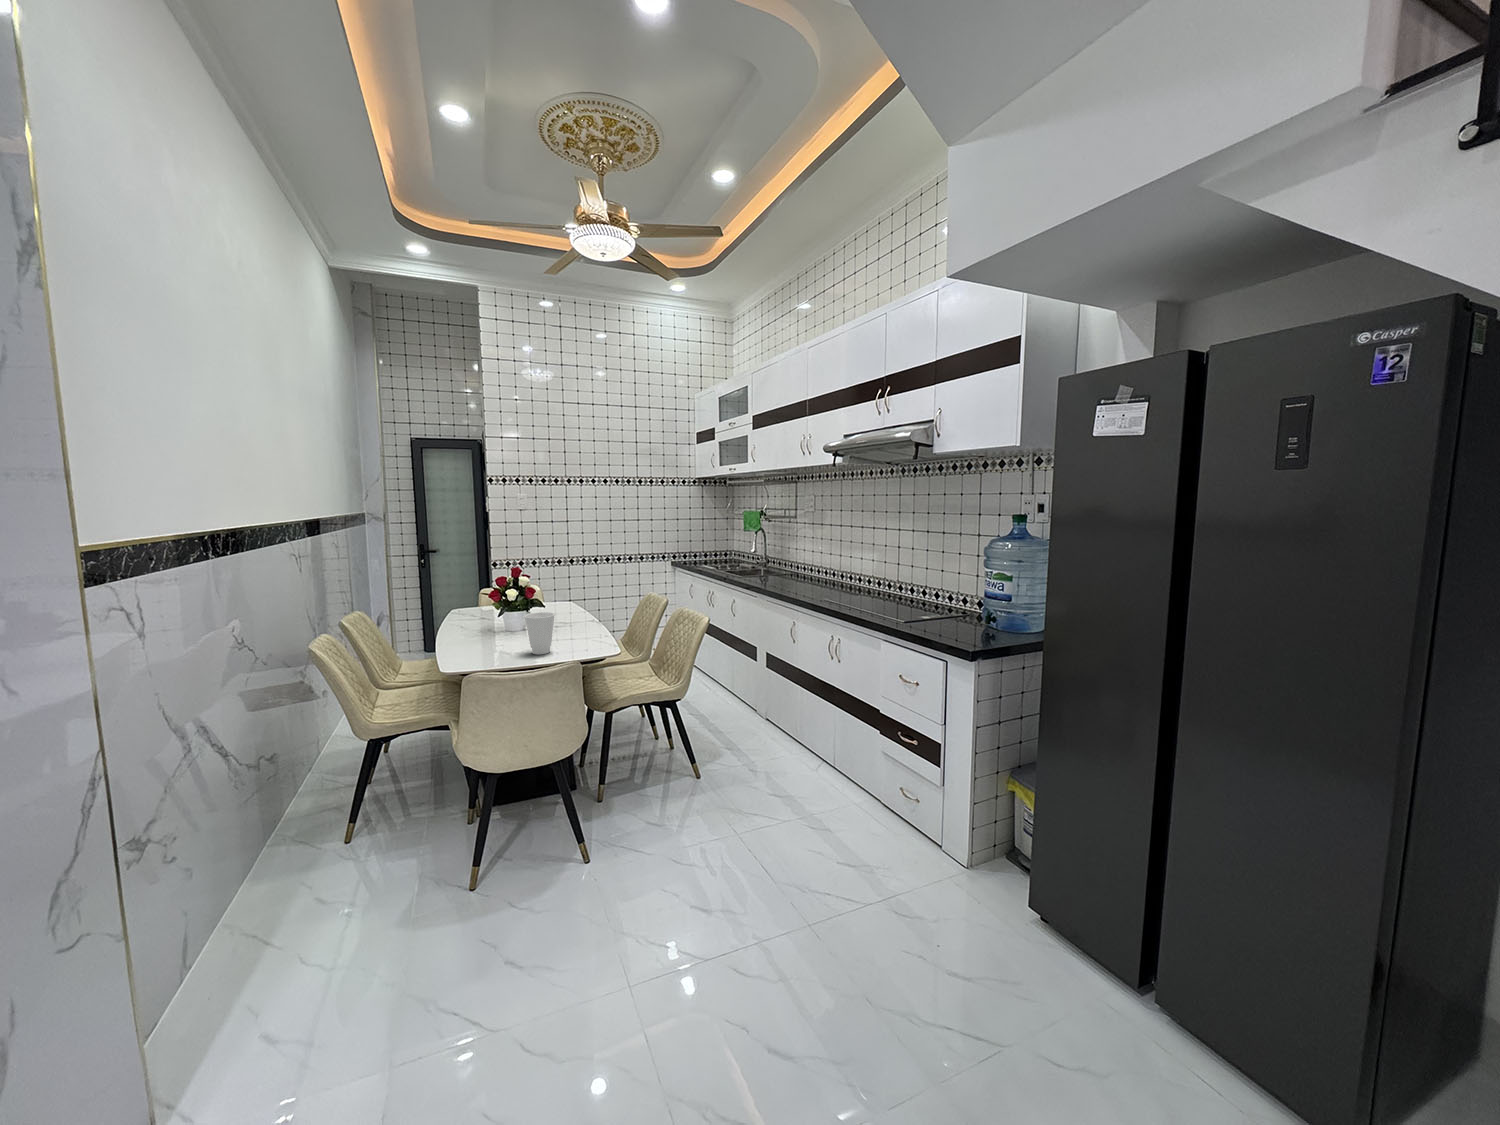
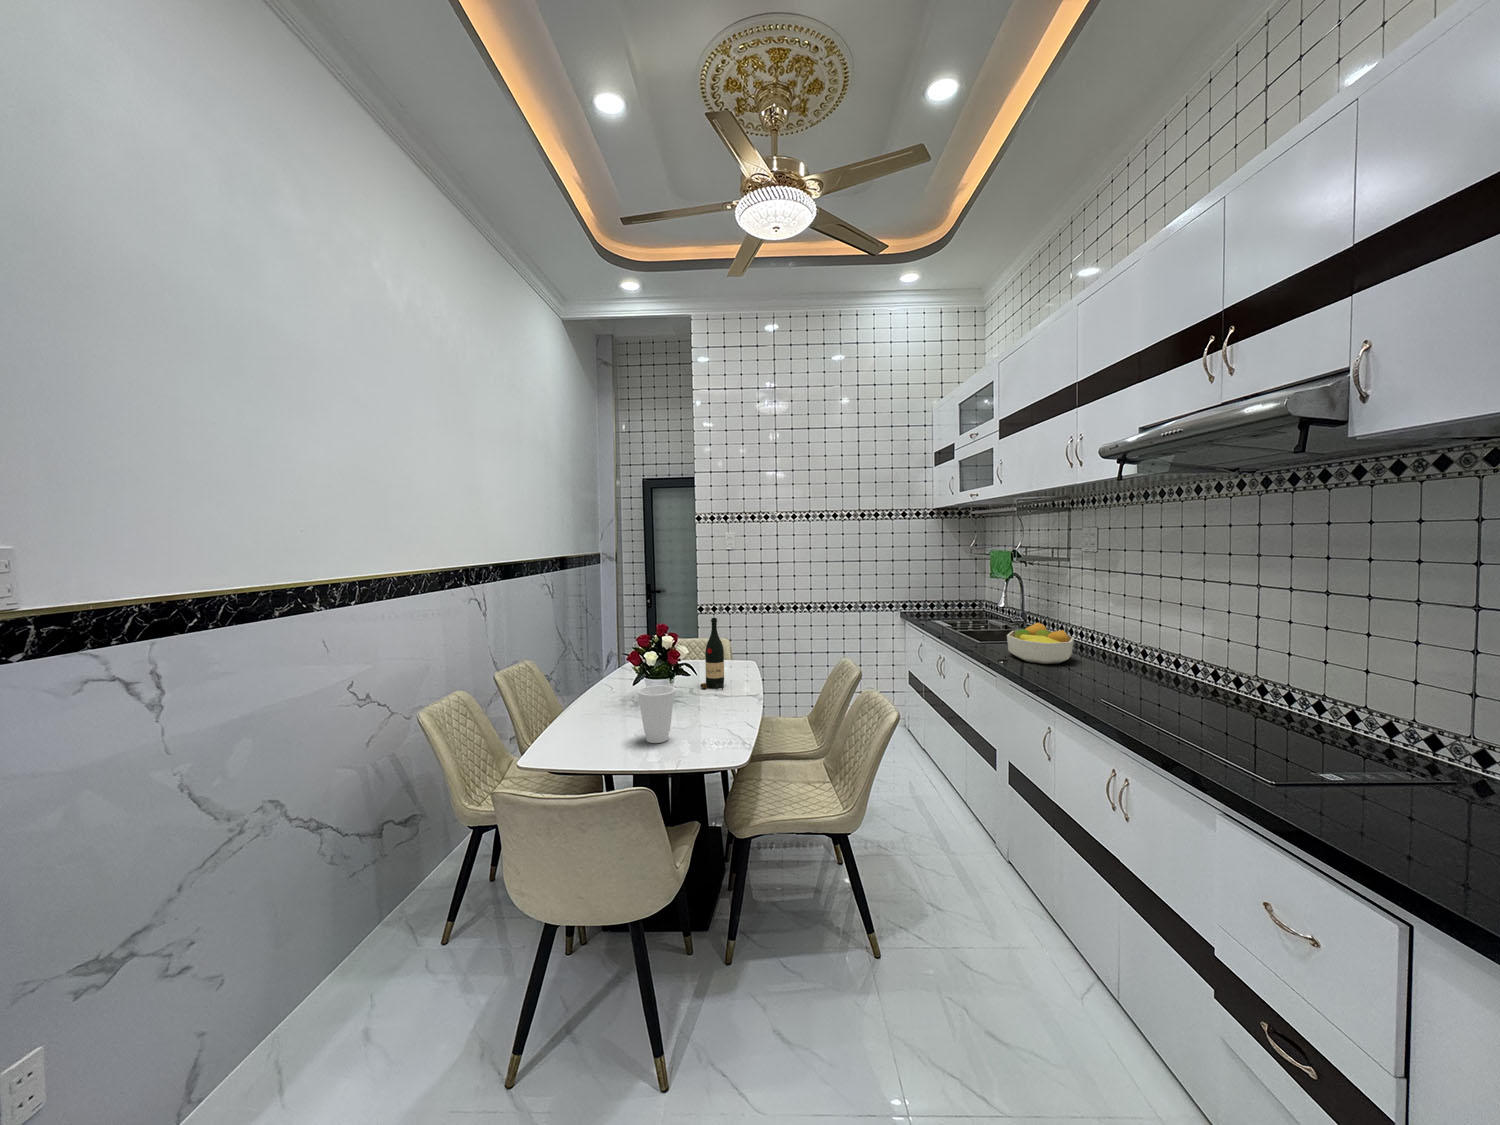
fruit bowl: none [763,560,803,586] -> present [1007,623,1074,664]
wine bottle: none [541,565,562,623] -> present [700,618,724,689]

